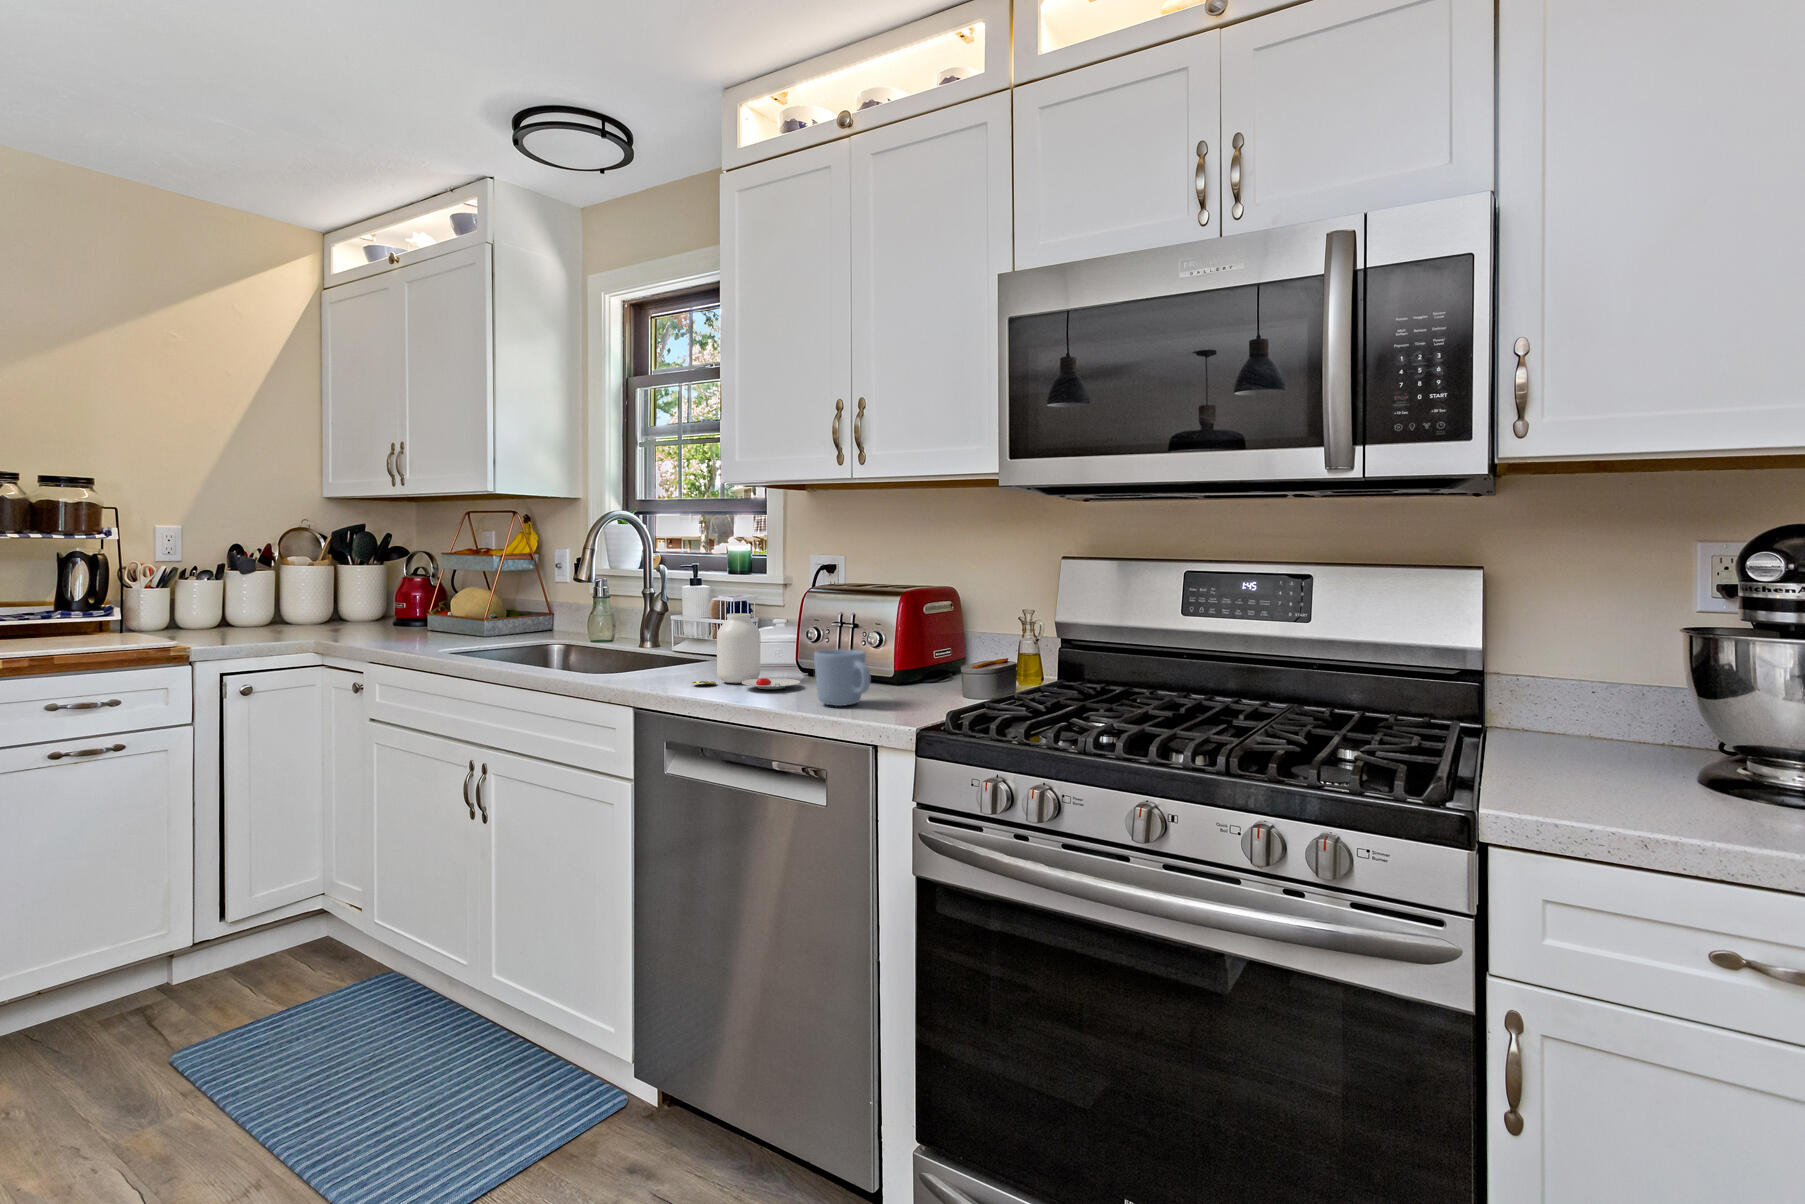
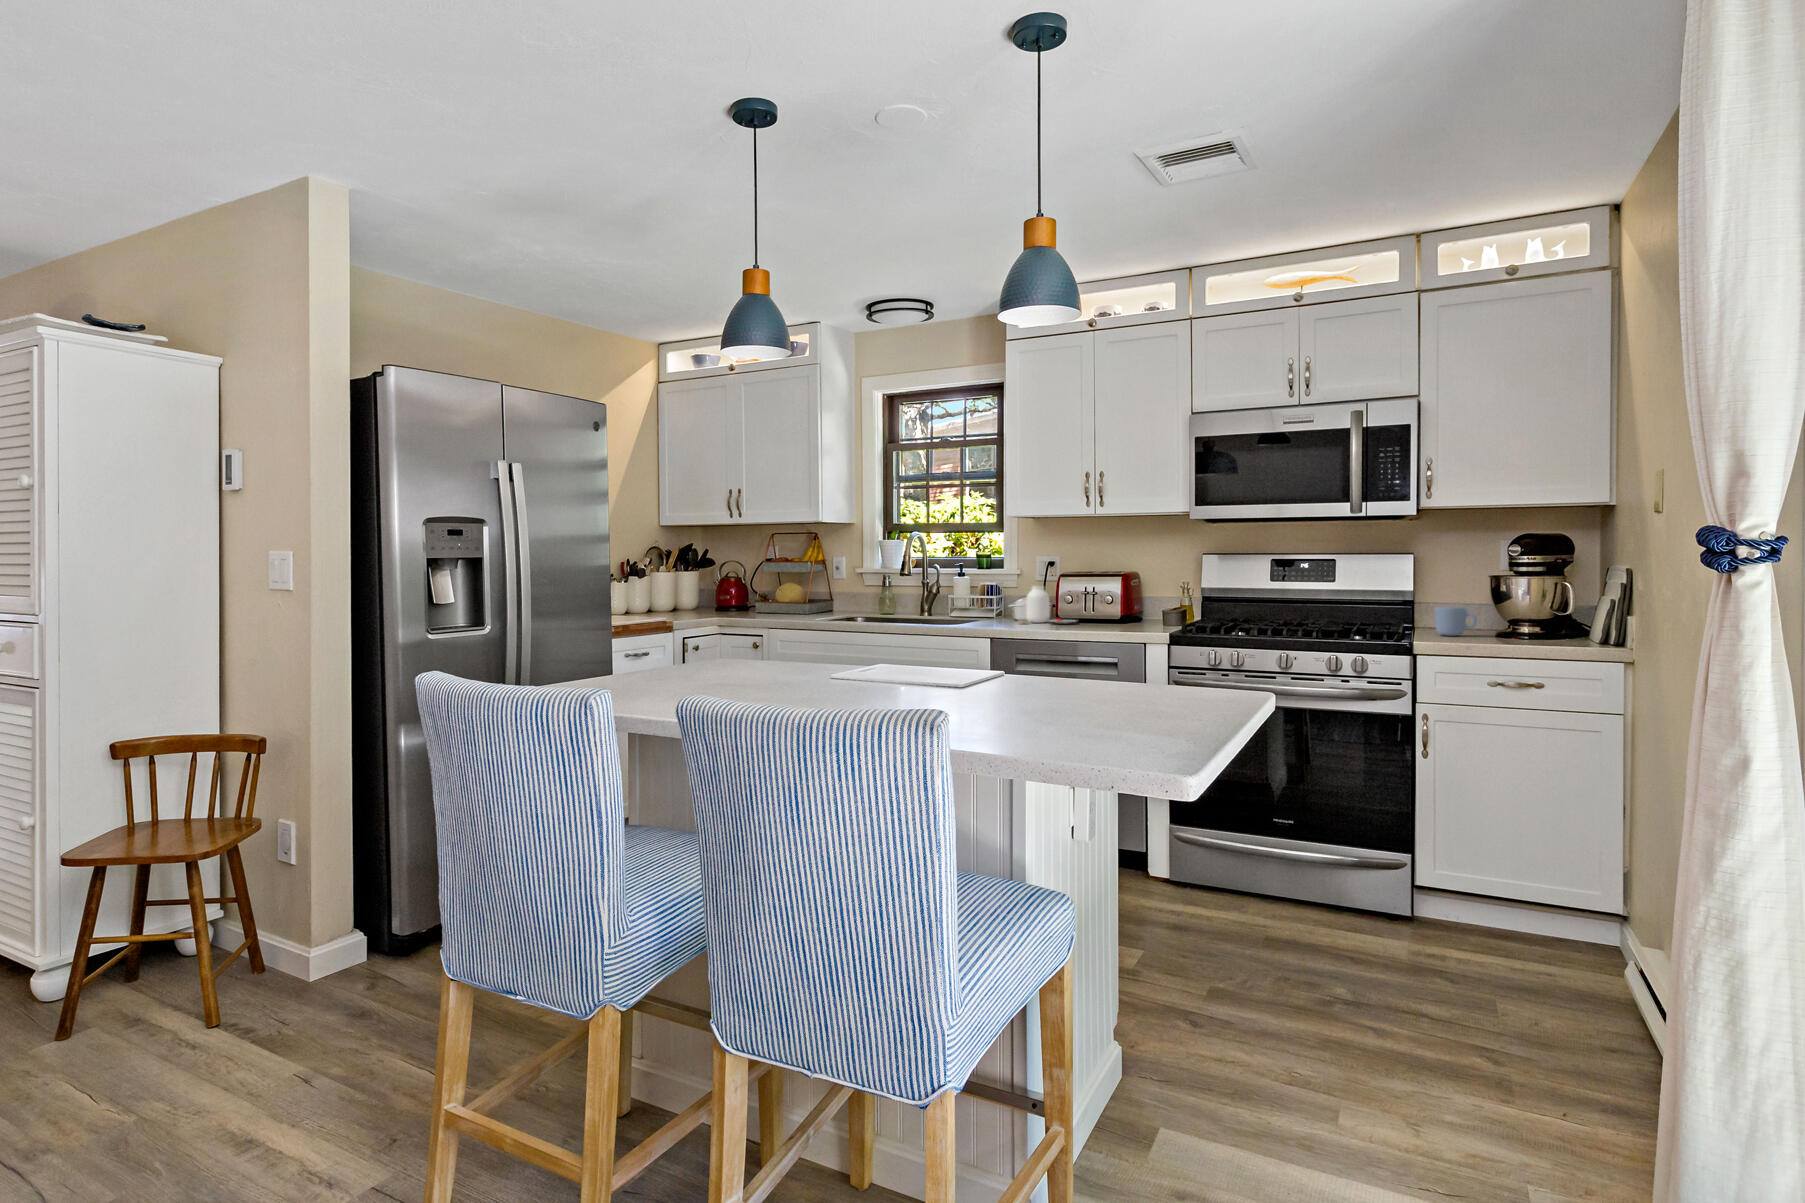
mug: present [814,649,871,706] -> present [1434,607,1477,636]

